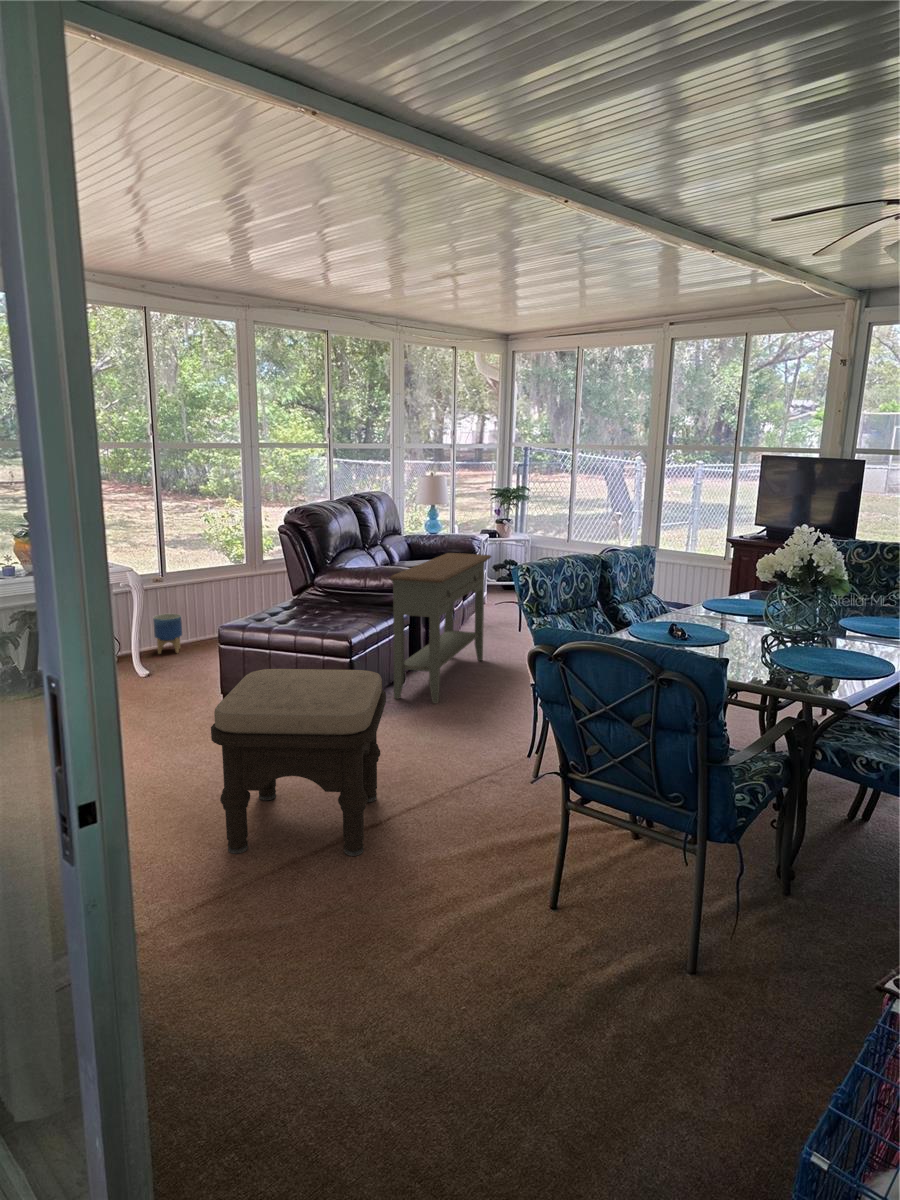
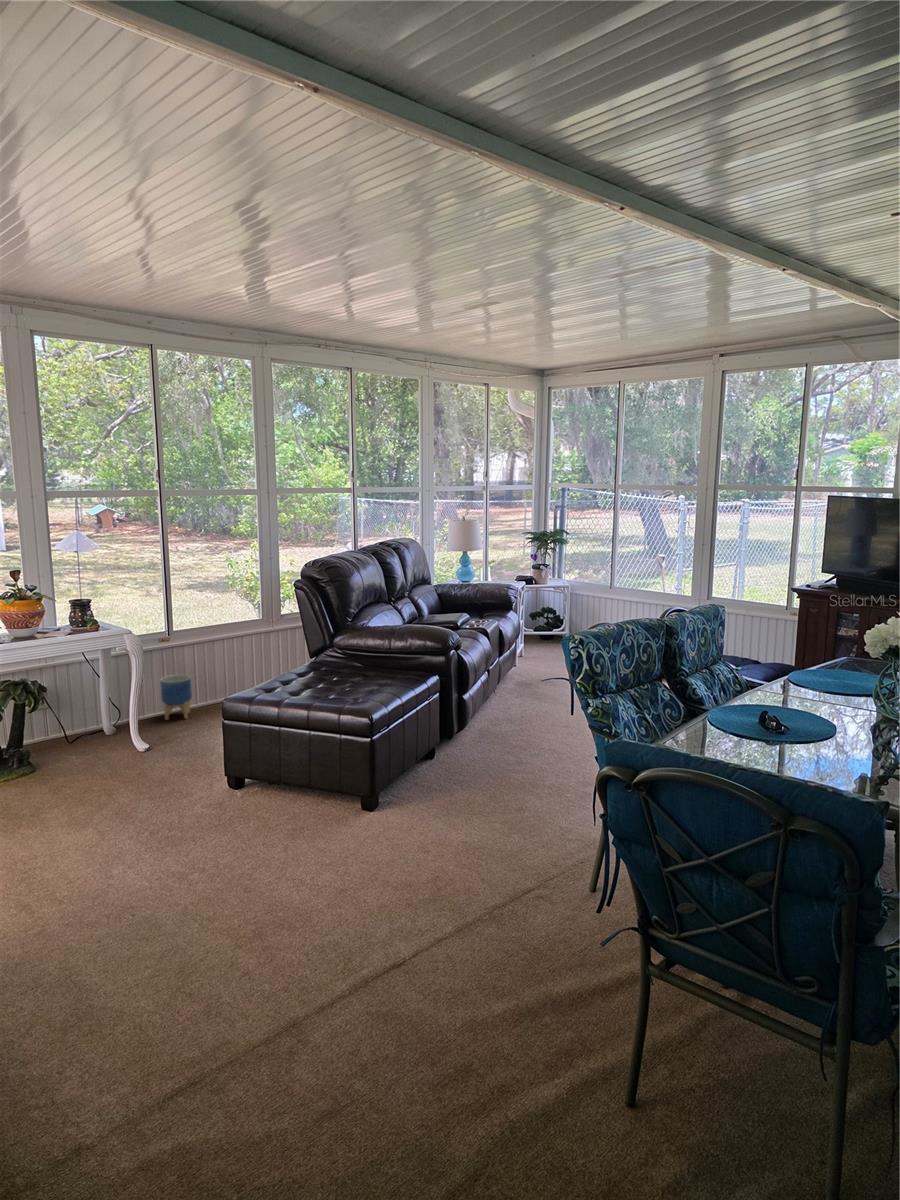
console table: present [390,553,491,703] -> none [417,607,531,784]
ottoman: present [211,669,386,856] -> none [192,765,411,1015]

